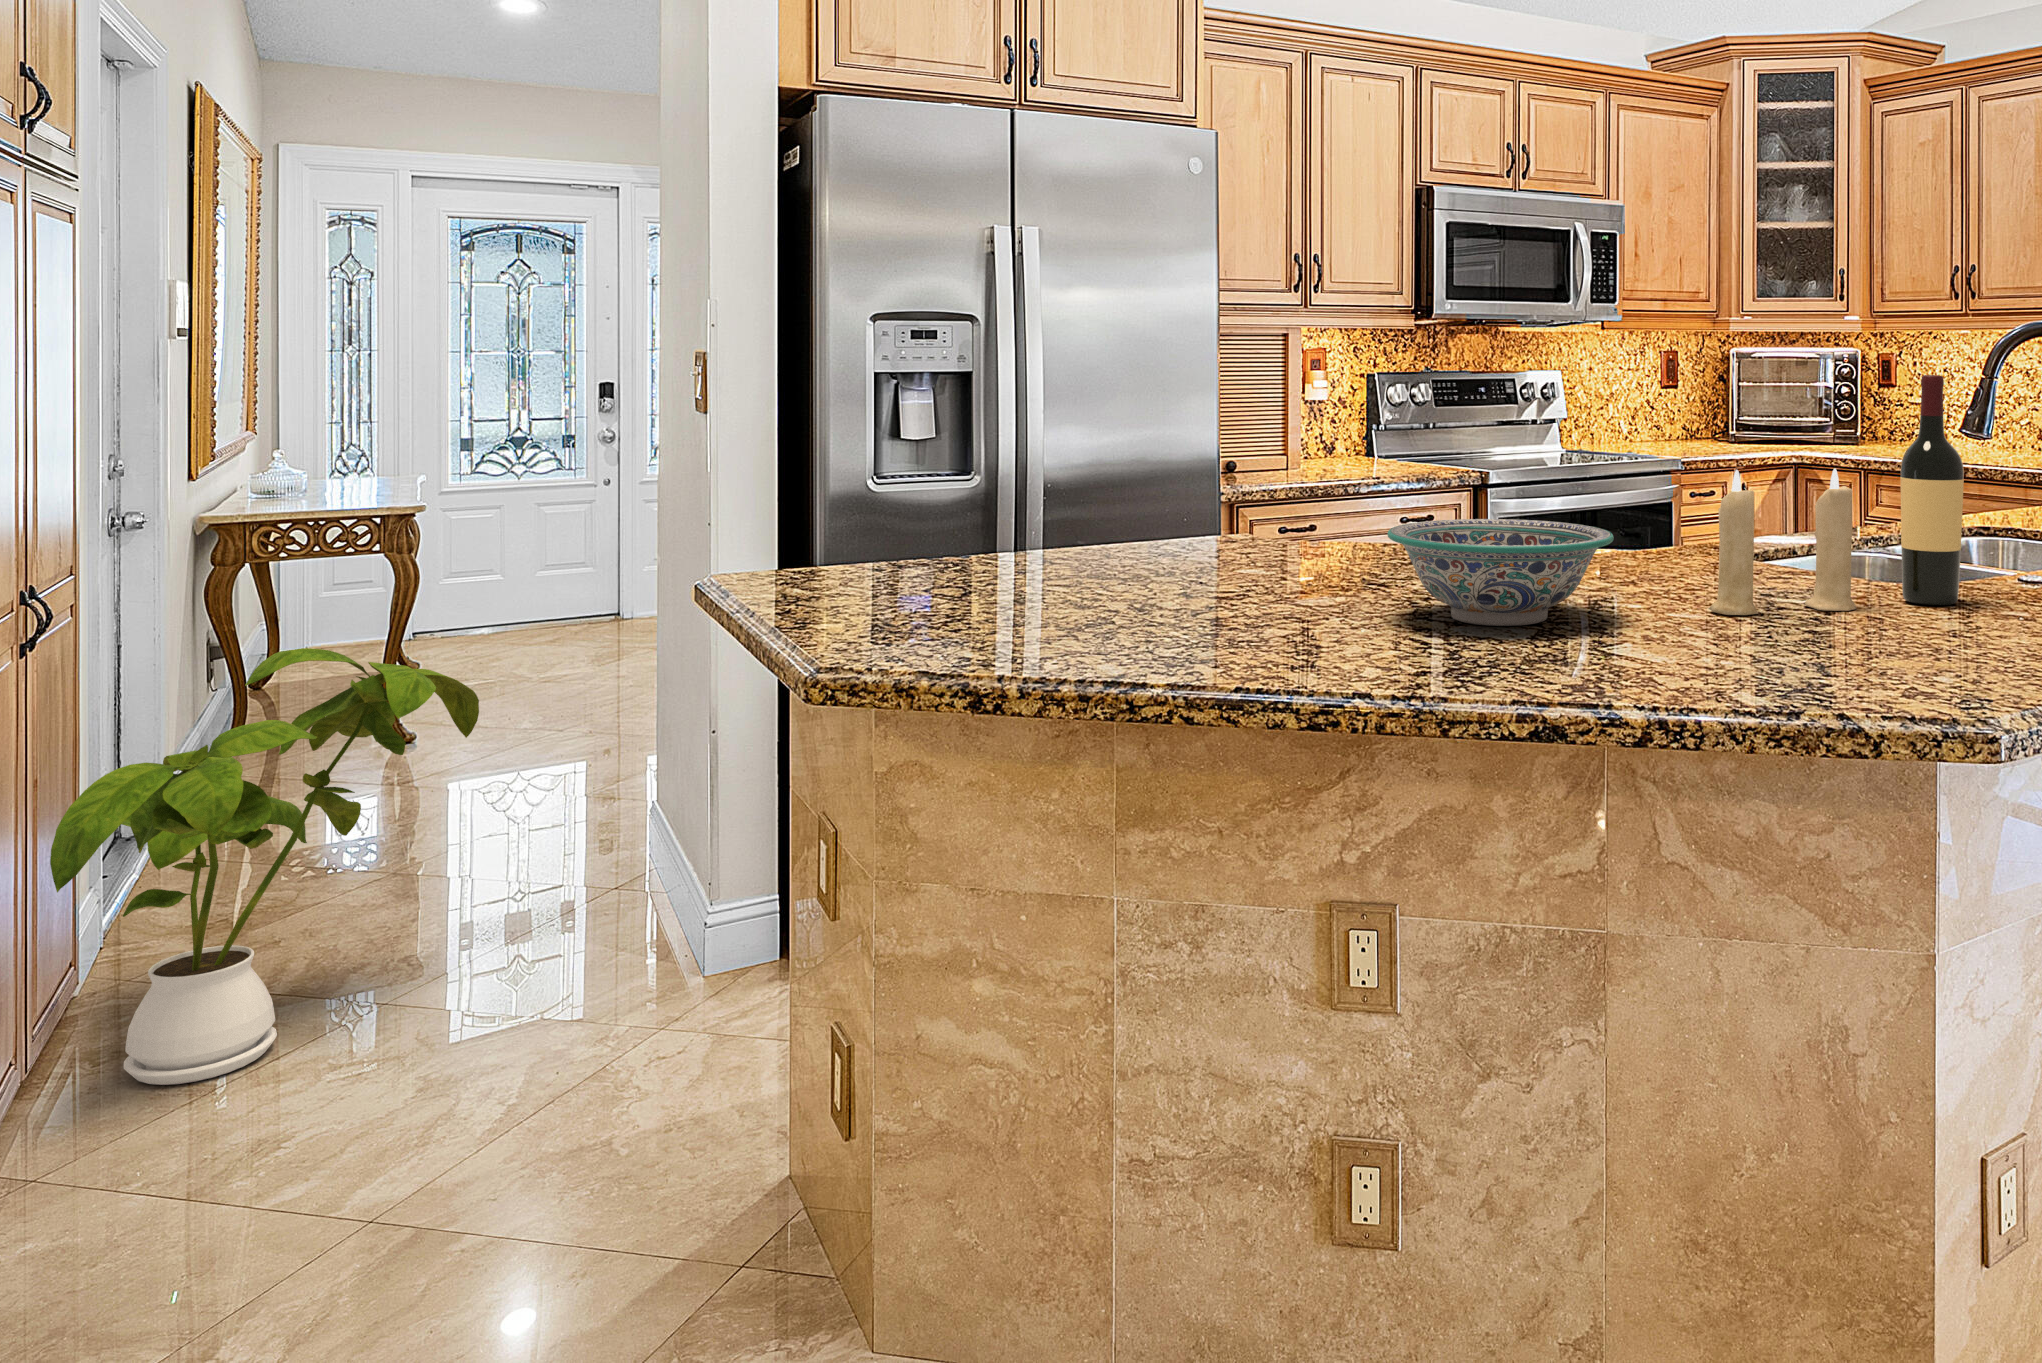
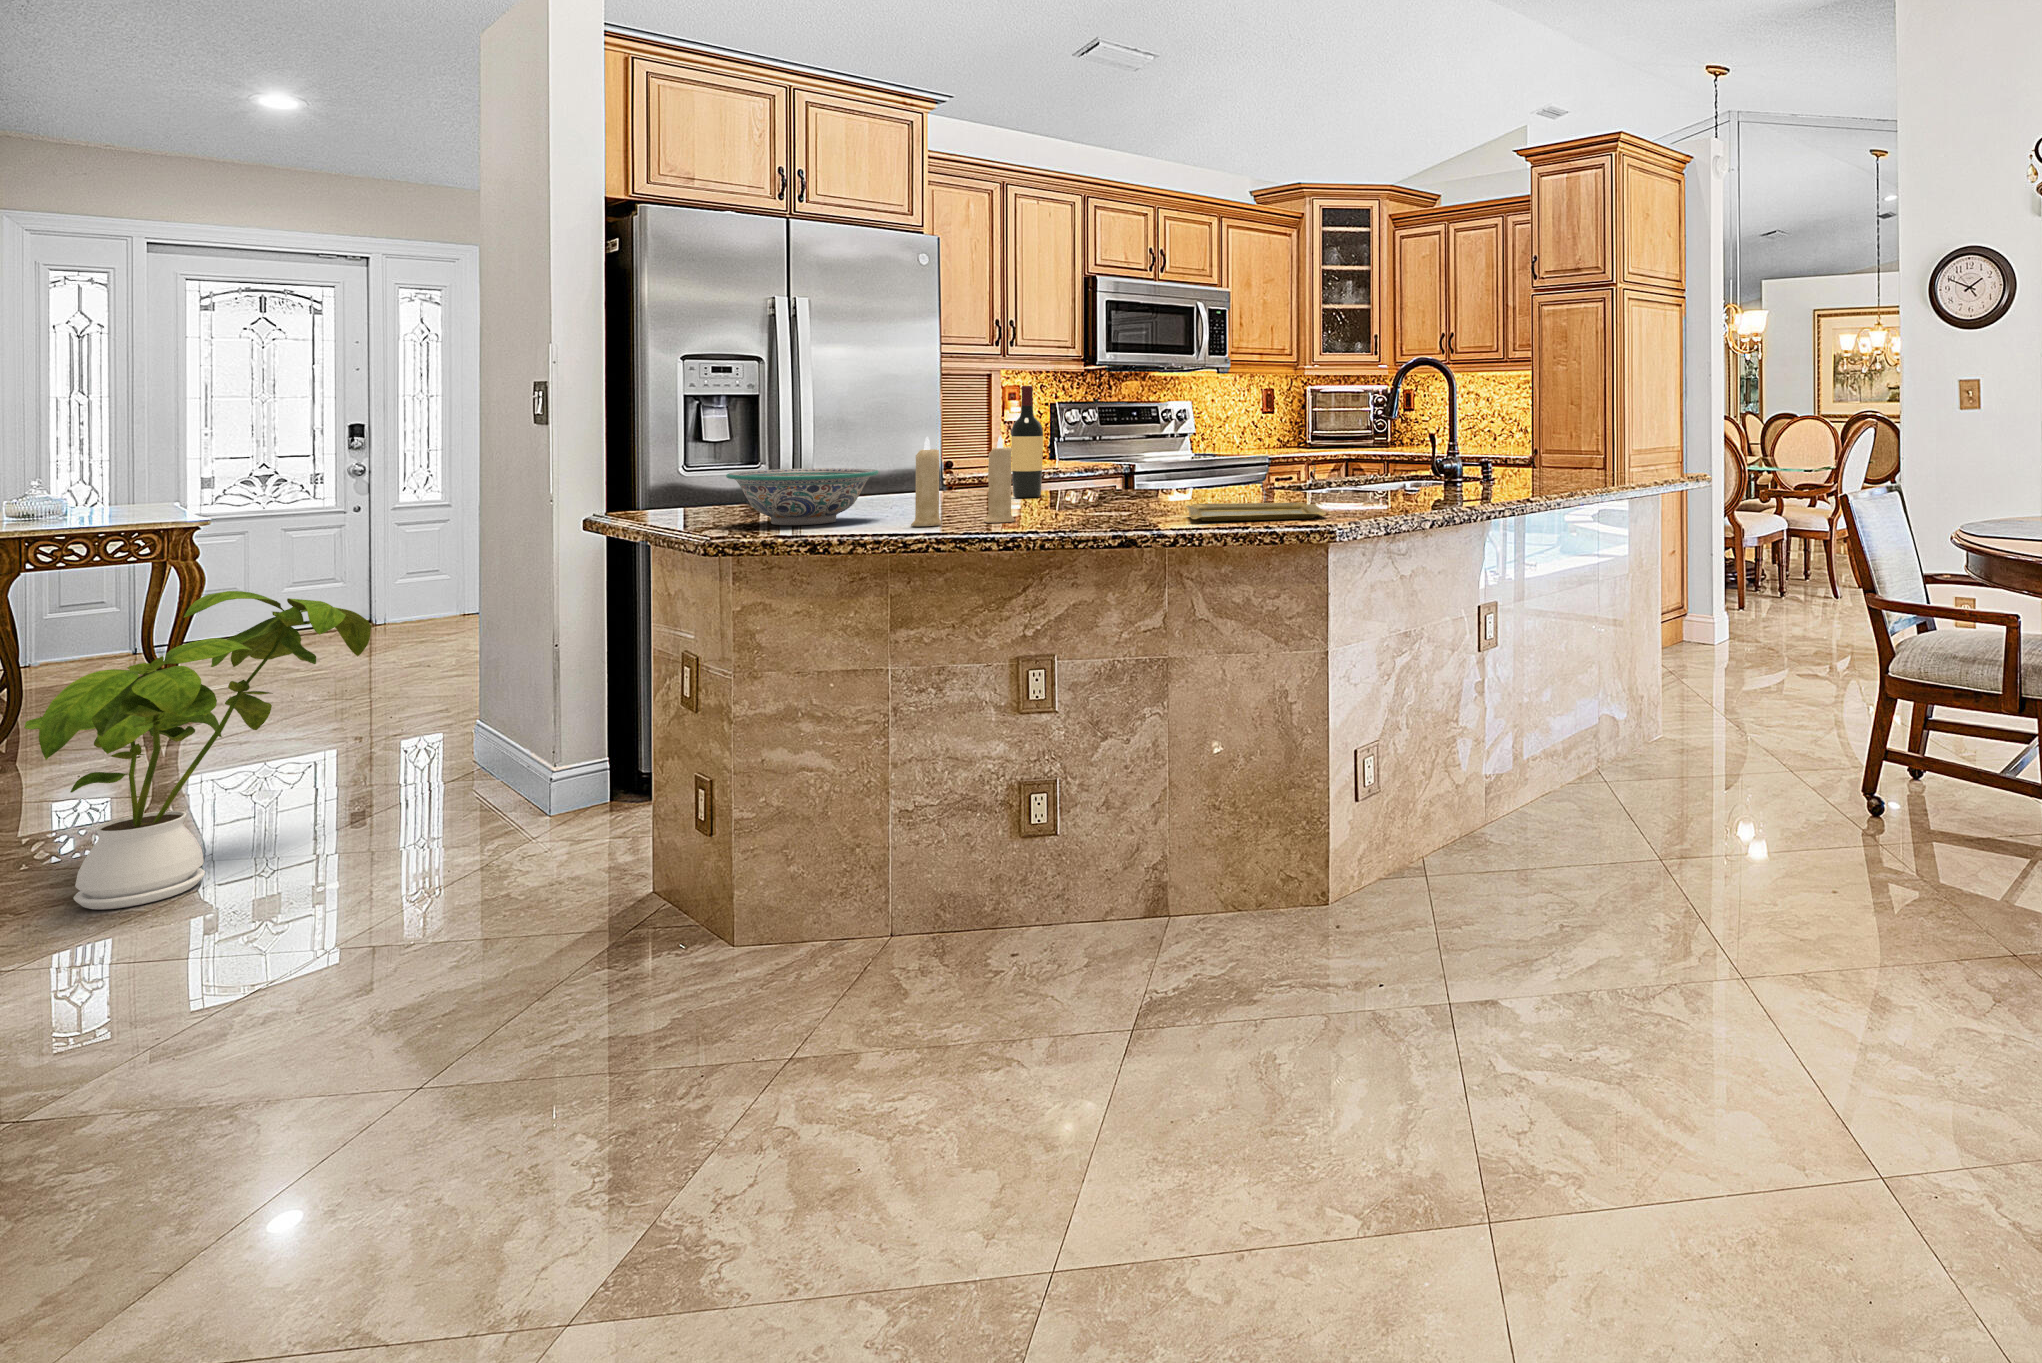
wine bottle: present [1900,375,1964,605] -> present [1011,386,1043,498]
candle: present [1709,469,1856,615] -> present [911,436,1015,526]
decorative bowl: present [1388,519,1614,626] -> present [726,468,878,525]
tray: none [1640,627,1941,681] -> present [1185,503,1326,521]

